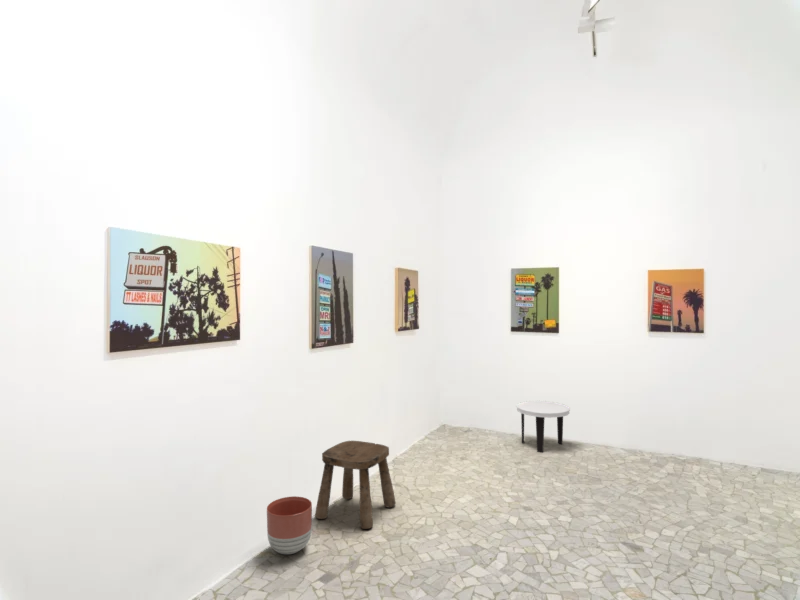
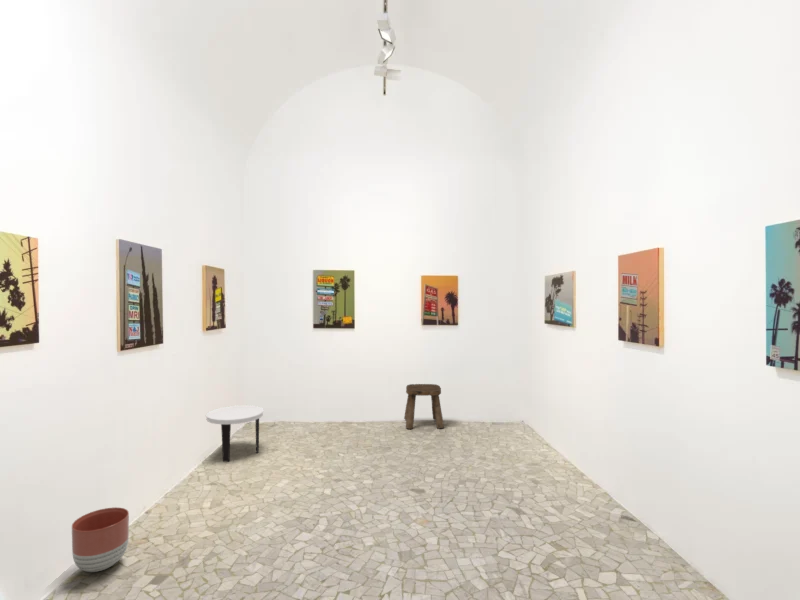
side table: present [516,401,570,453] -> present [206,405,263,462]
stool: present [315,441,396,529] -> present [404,384,444,429]

